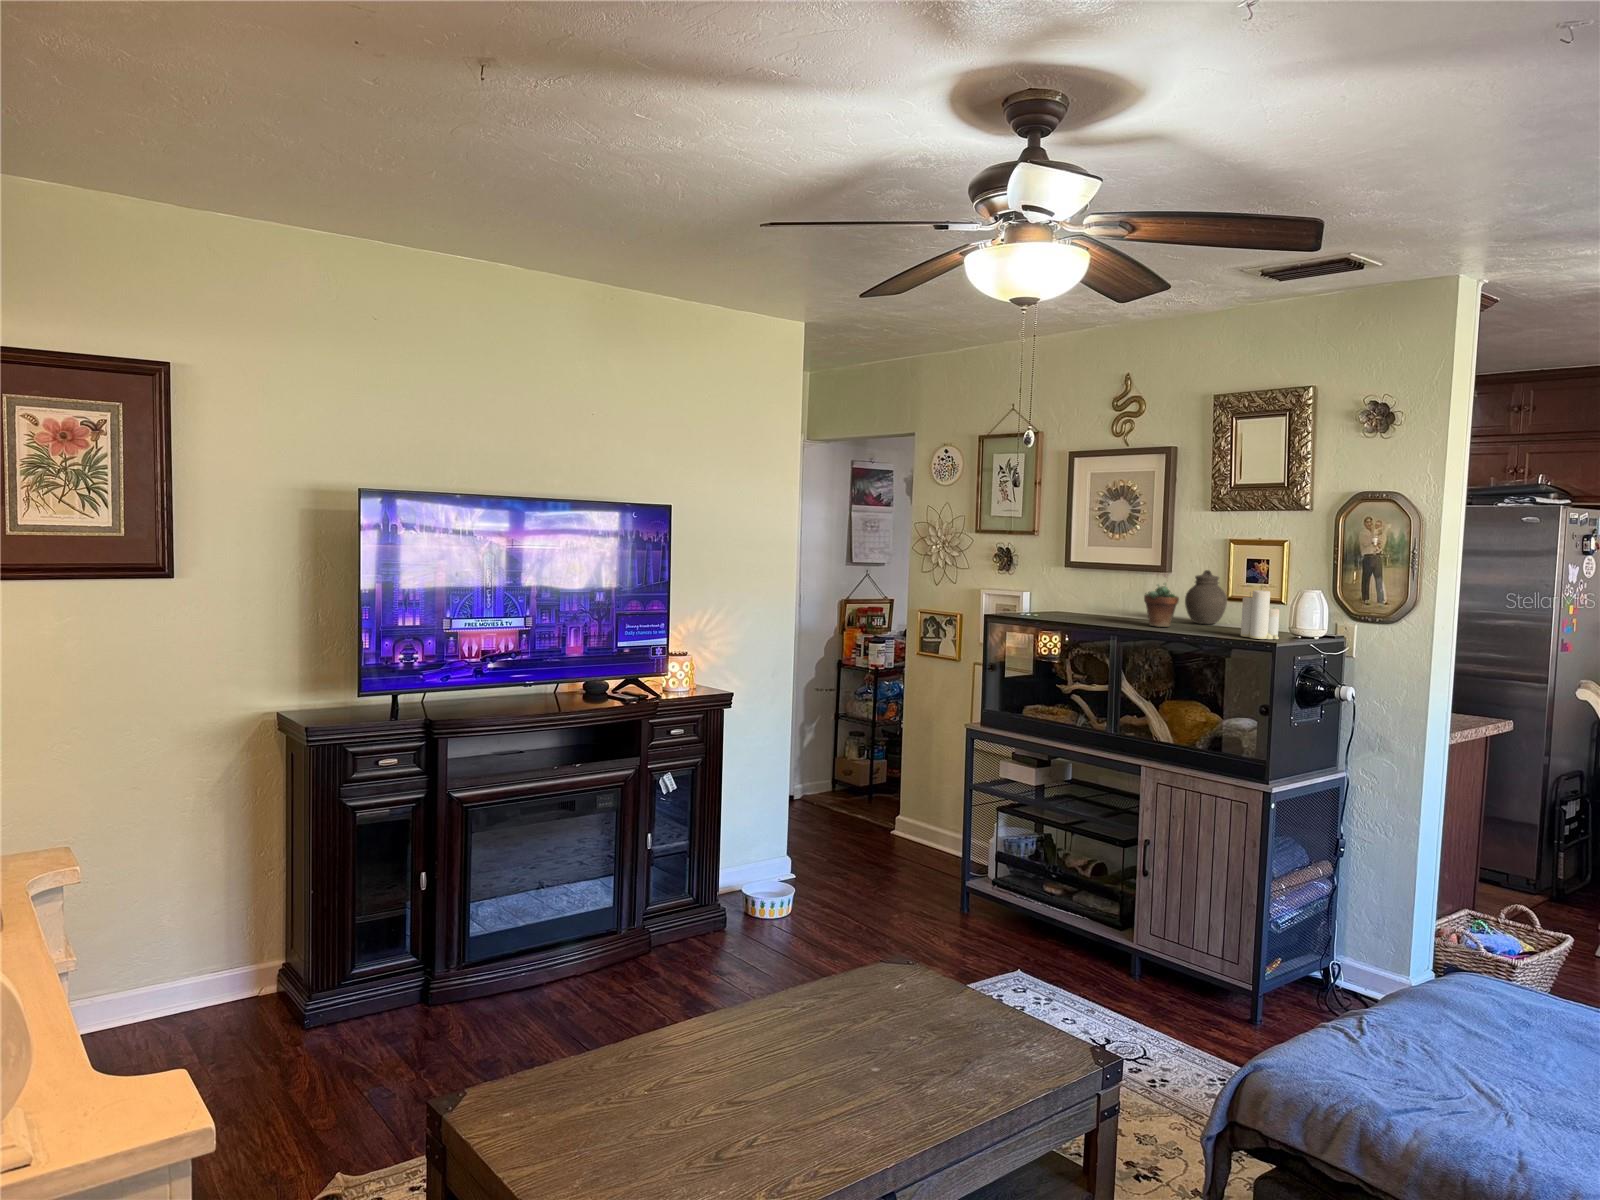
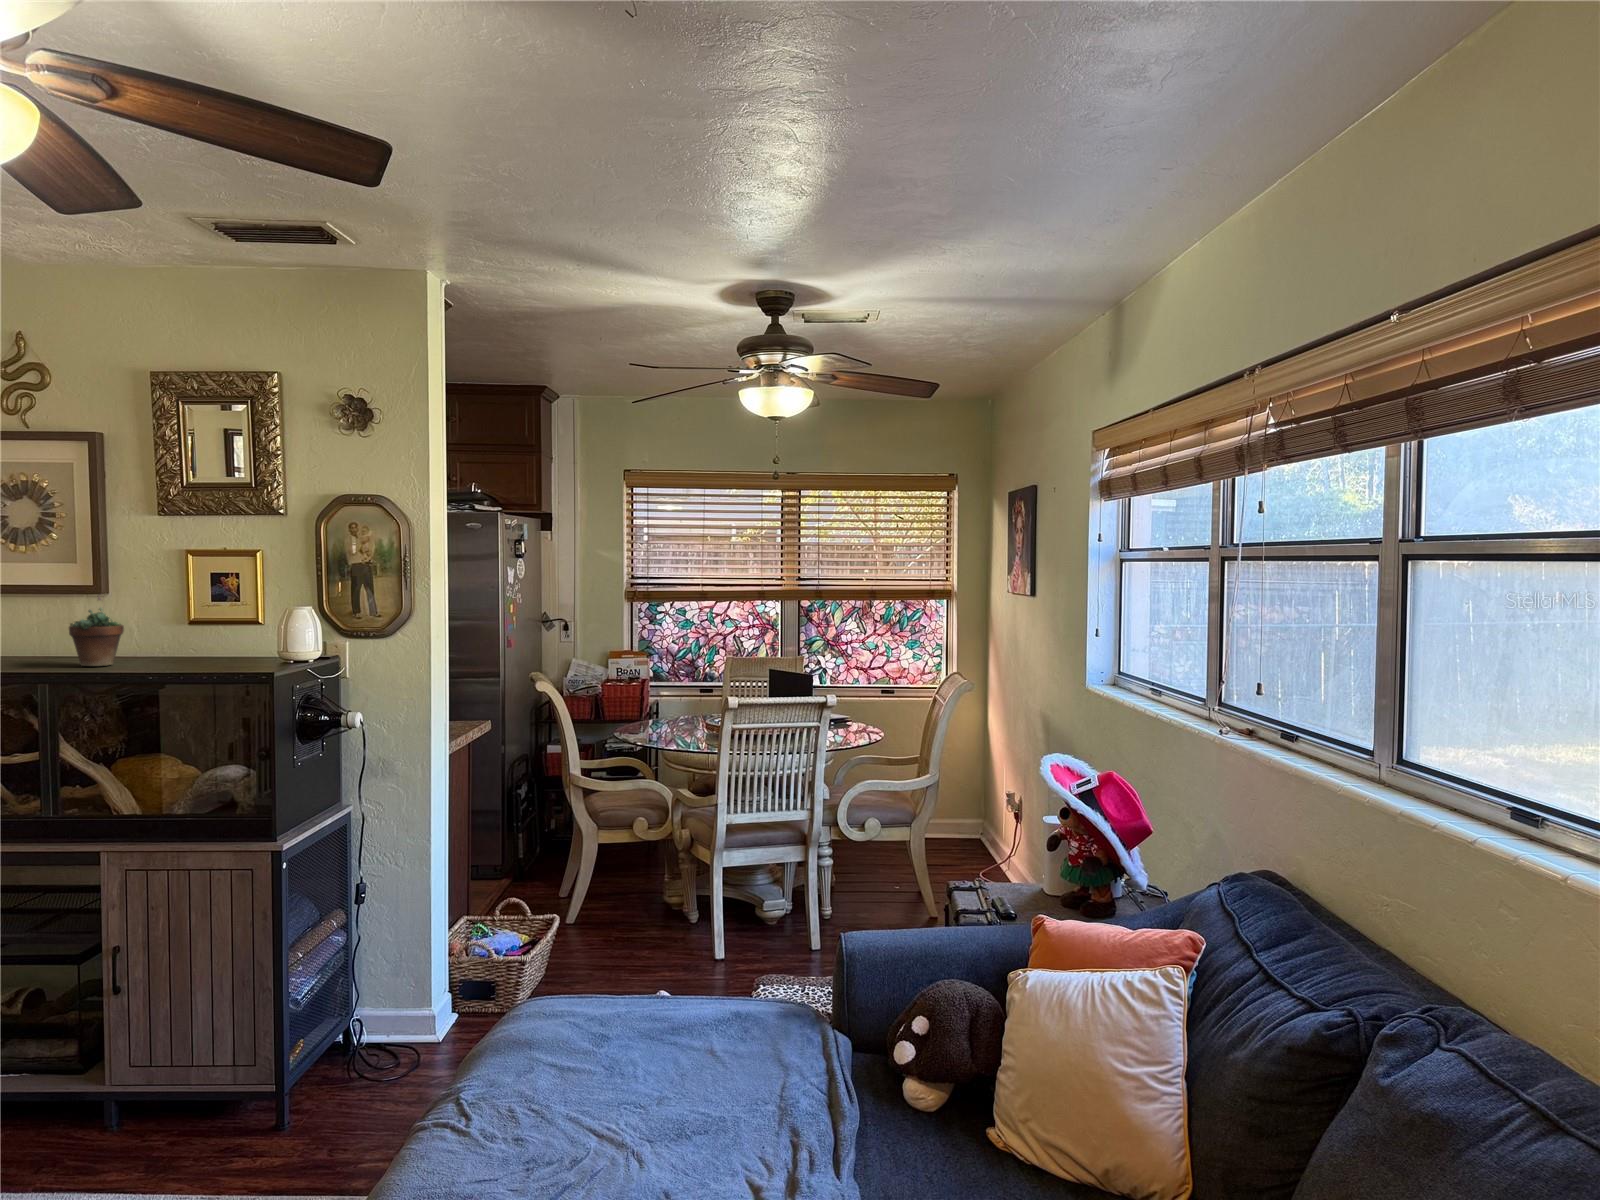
jar: present [1185,570,1227,624] -> none [131,589,190,657]
candle: present [1241,590,1279,639] -> none [218,602,268,666]

